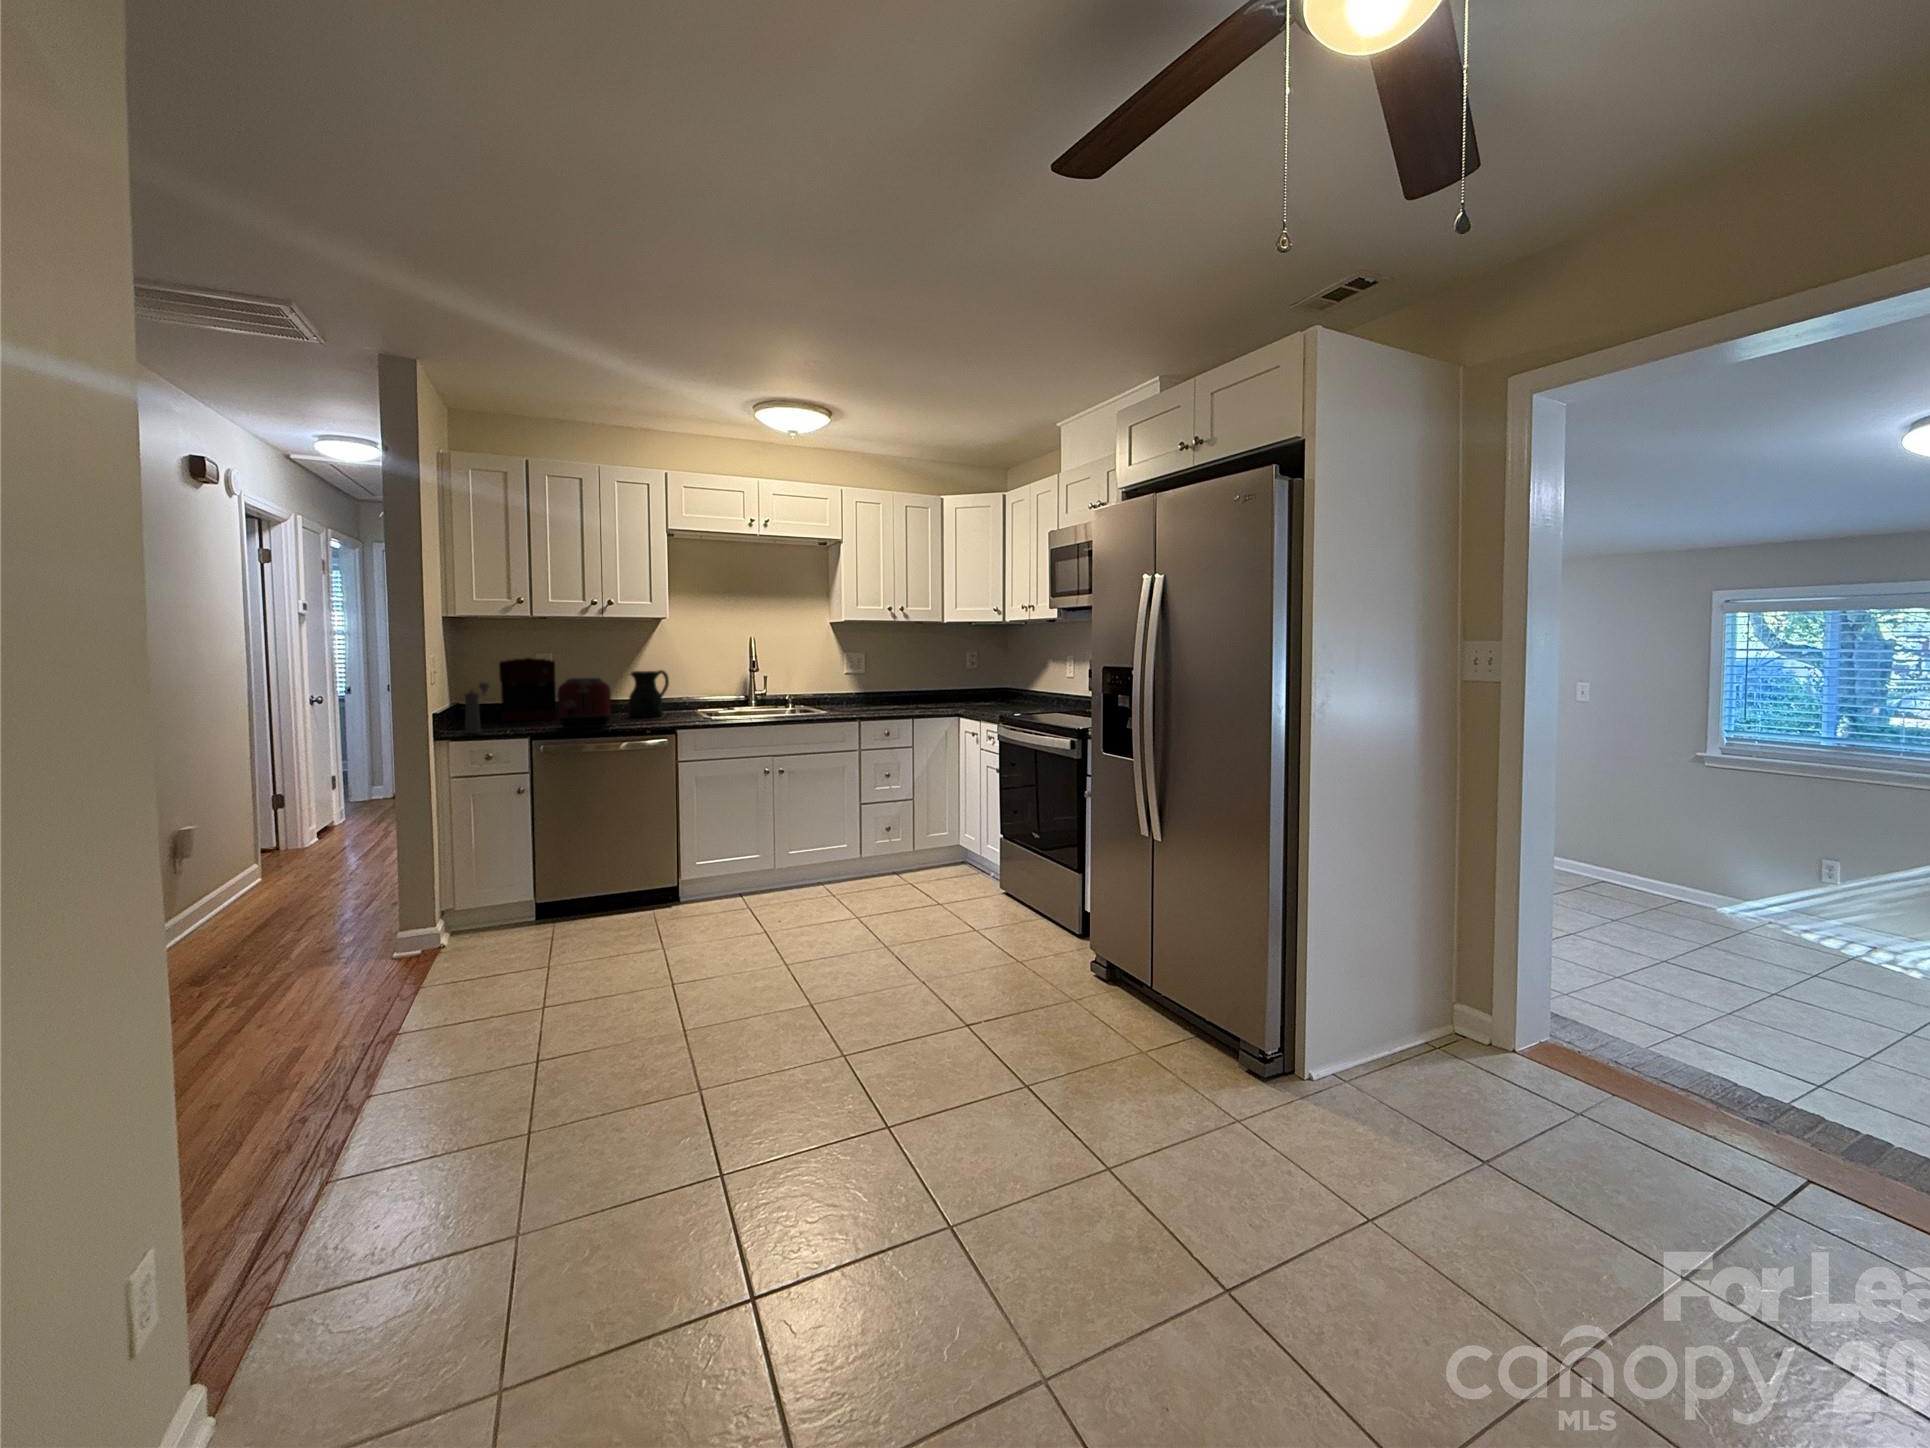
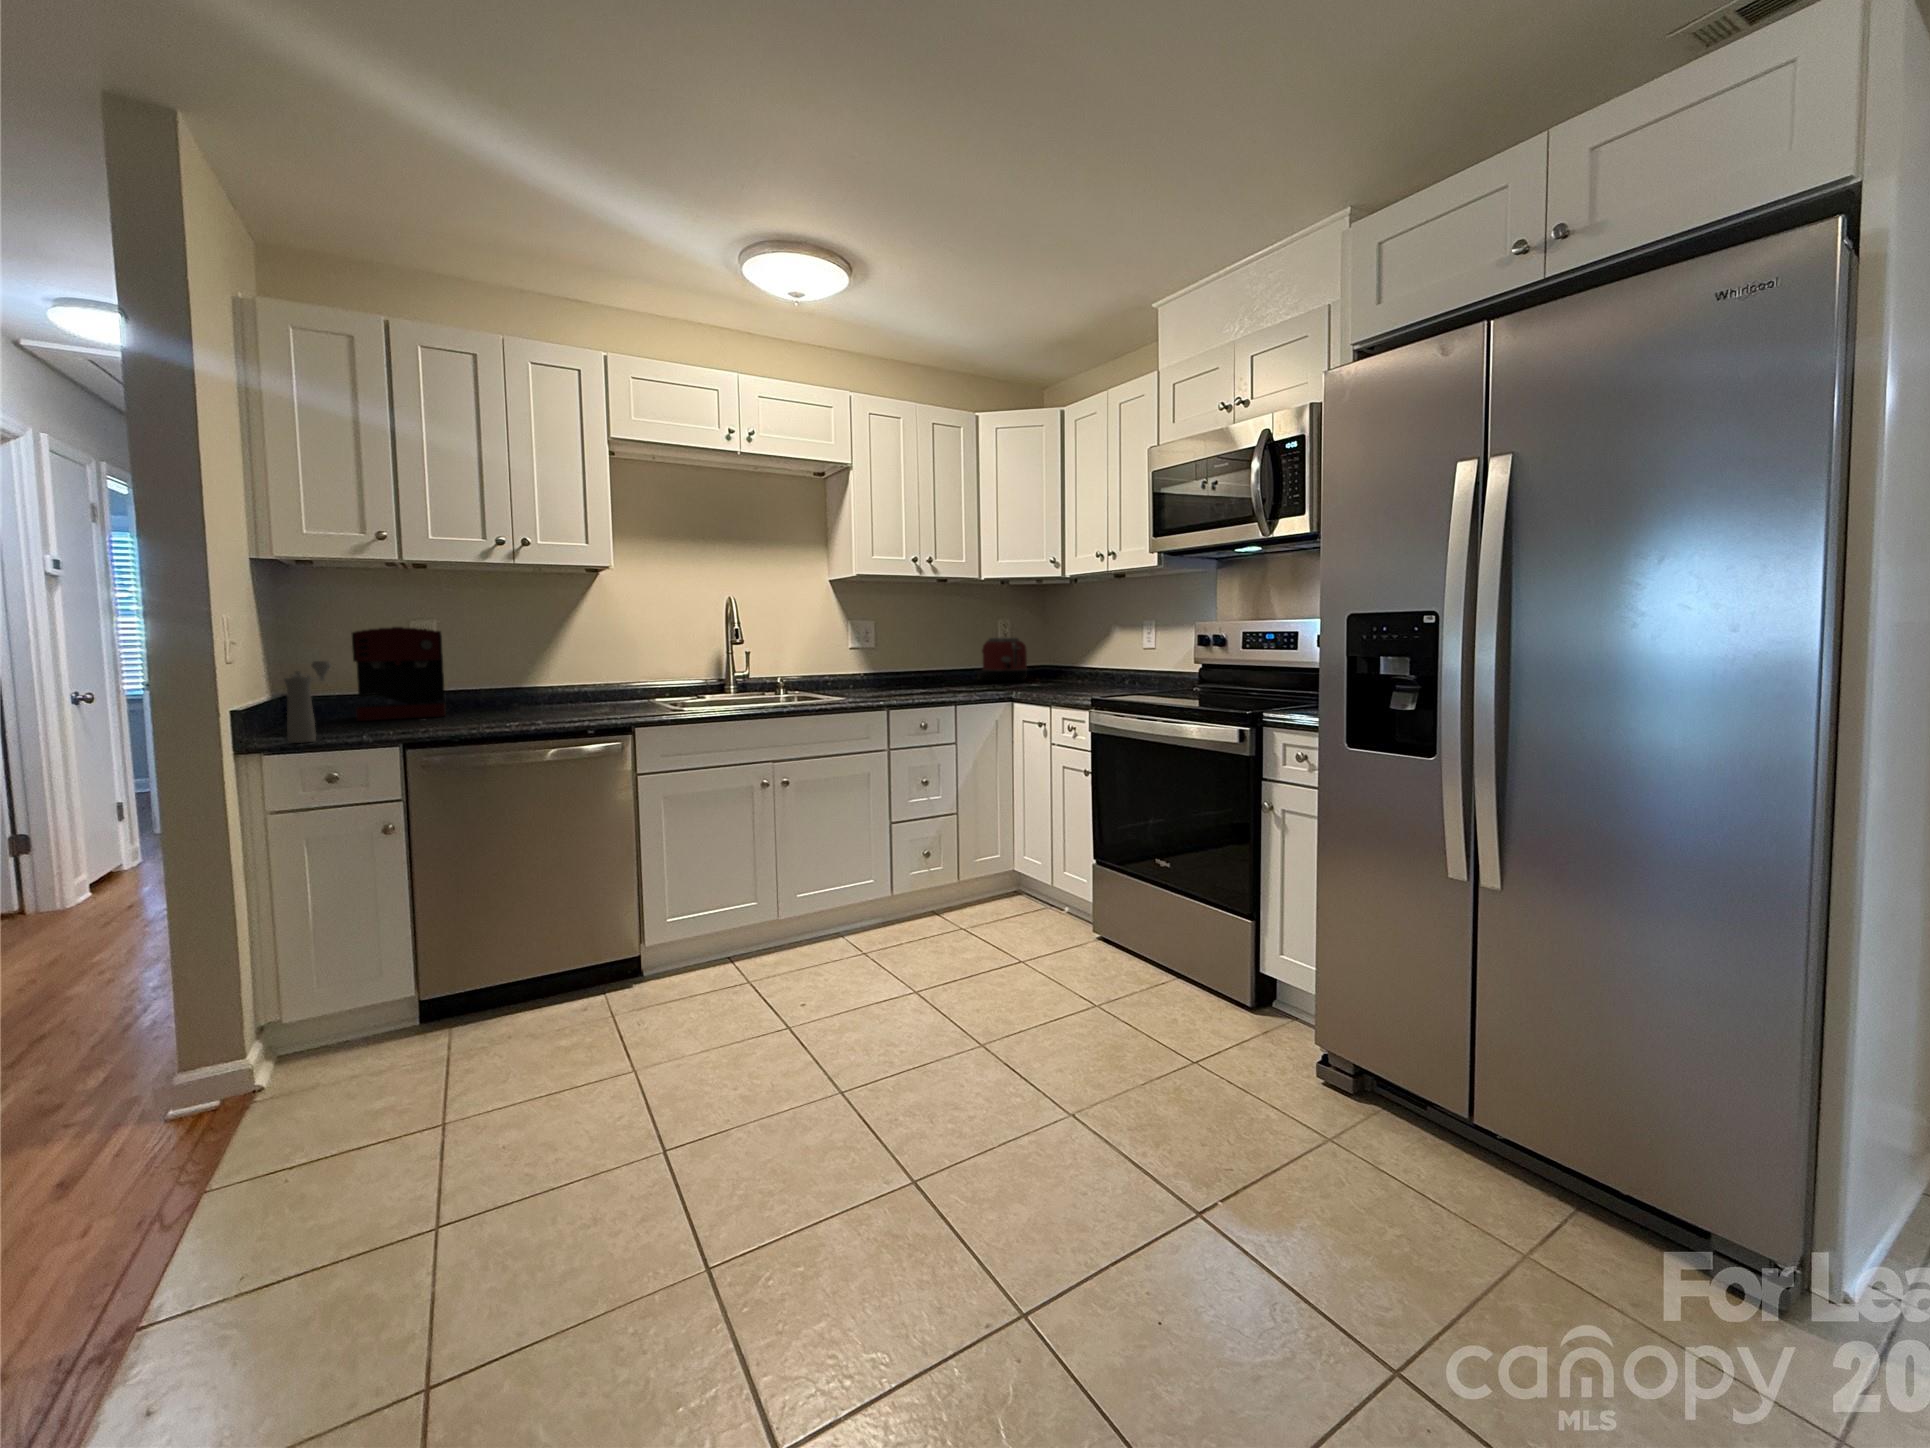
ceramic pitcher: present [628,670,669,717] -> none [556,643,614,711]
toaster: present [557,678,612,730] -> present [979,638,1027,682]

